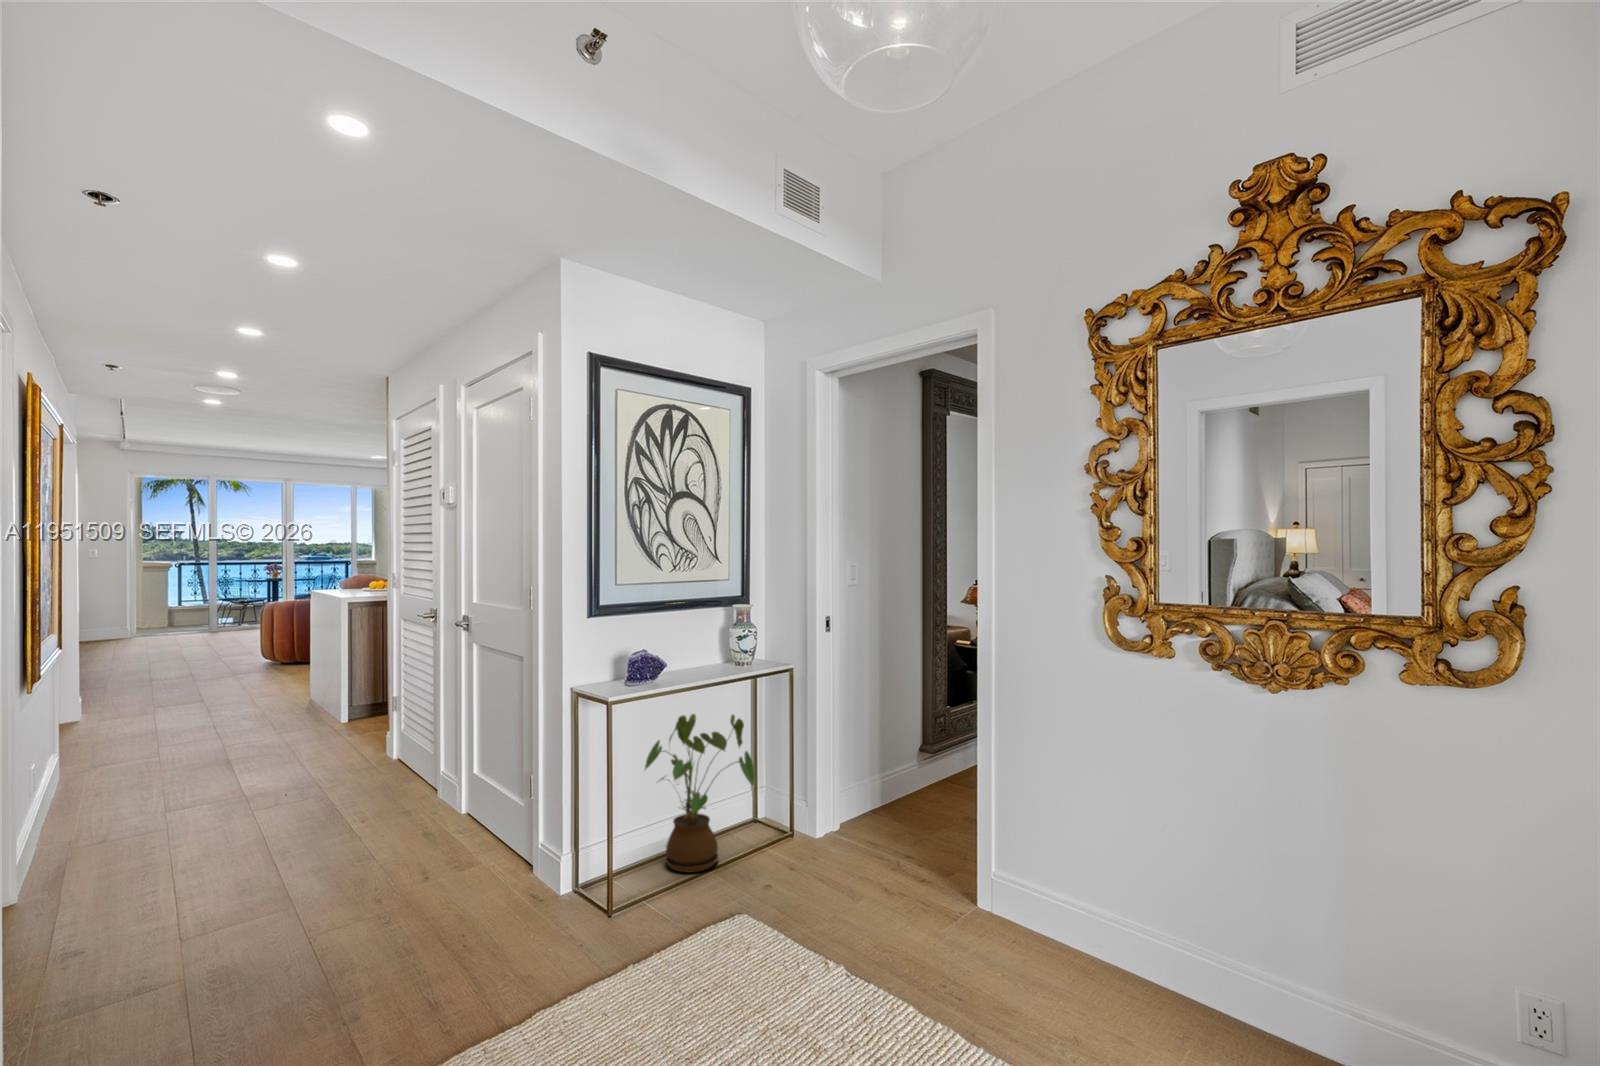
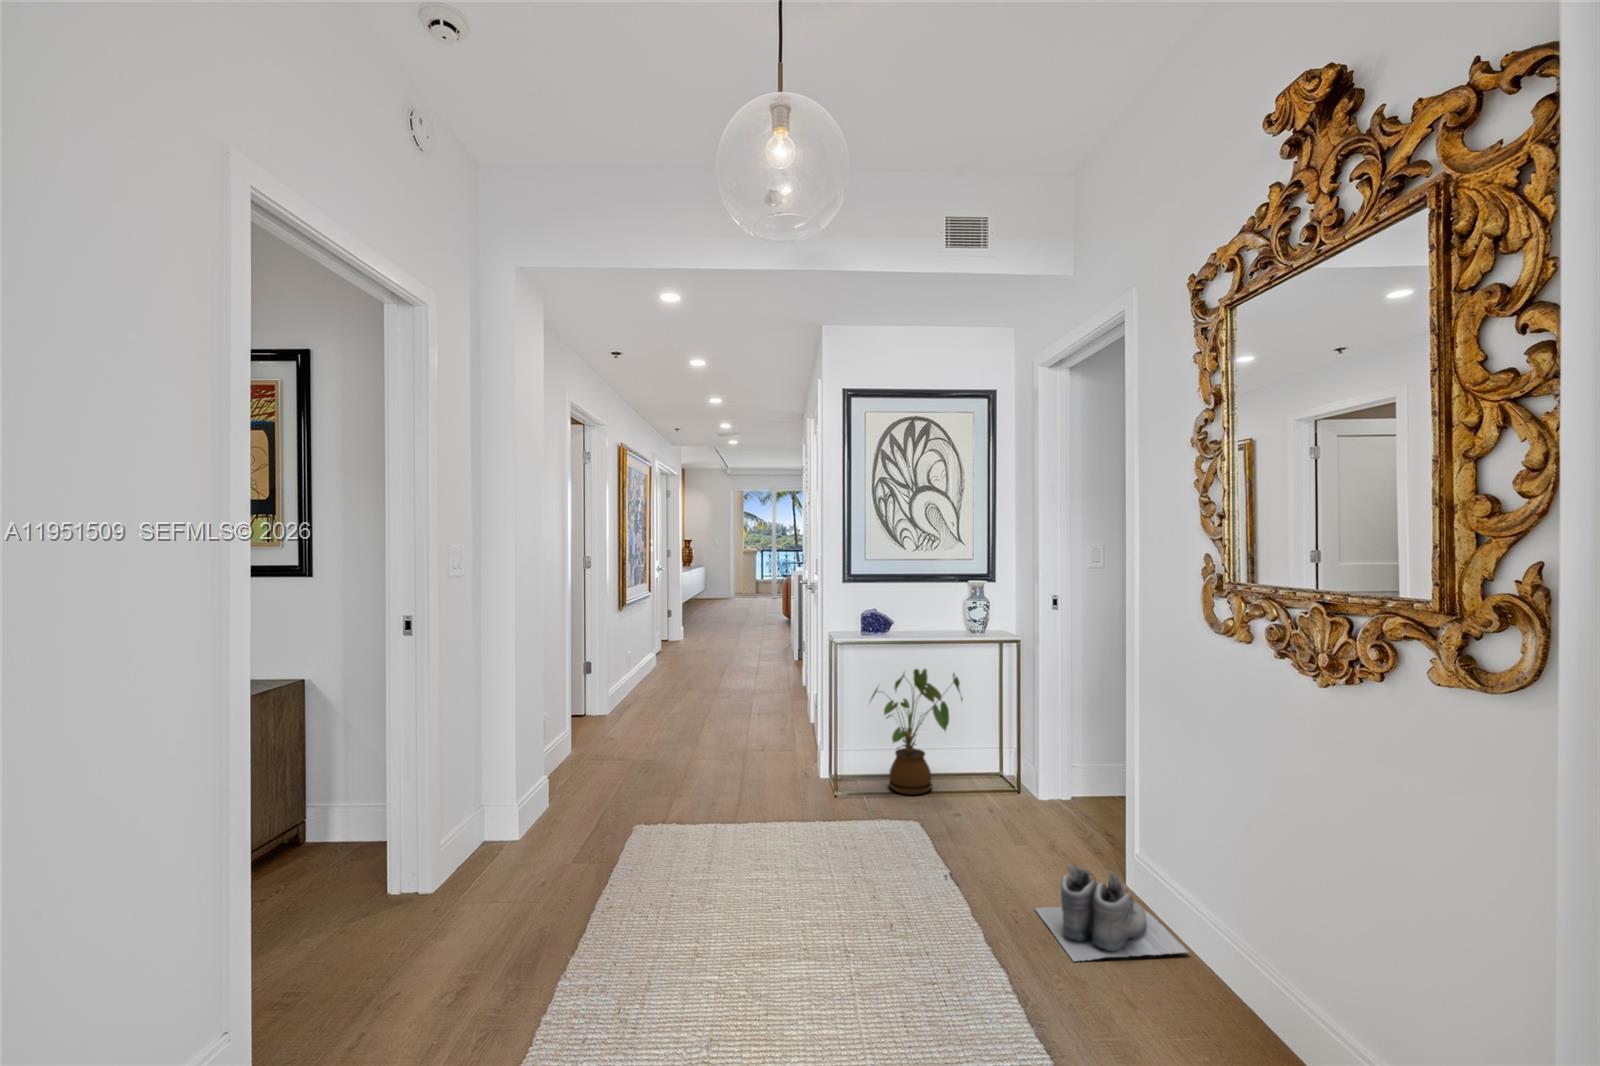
boots: none [951,903,1103,1007] -> present [1035,866,1188,962]

